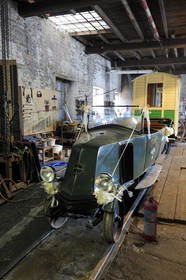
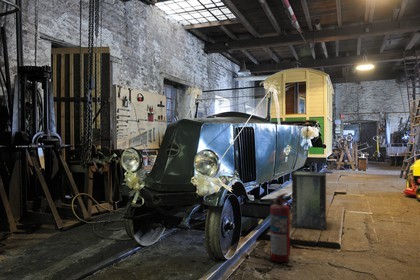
storage box: none [155,166,180,209] -> present [292,171,326,230]

